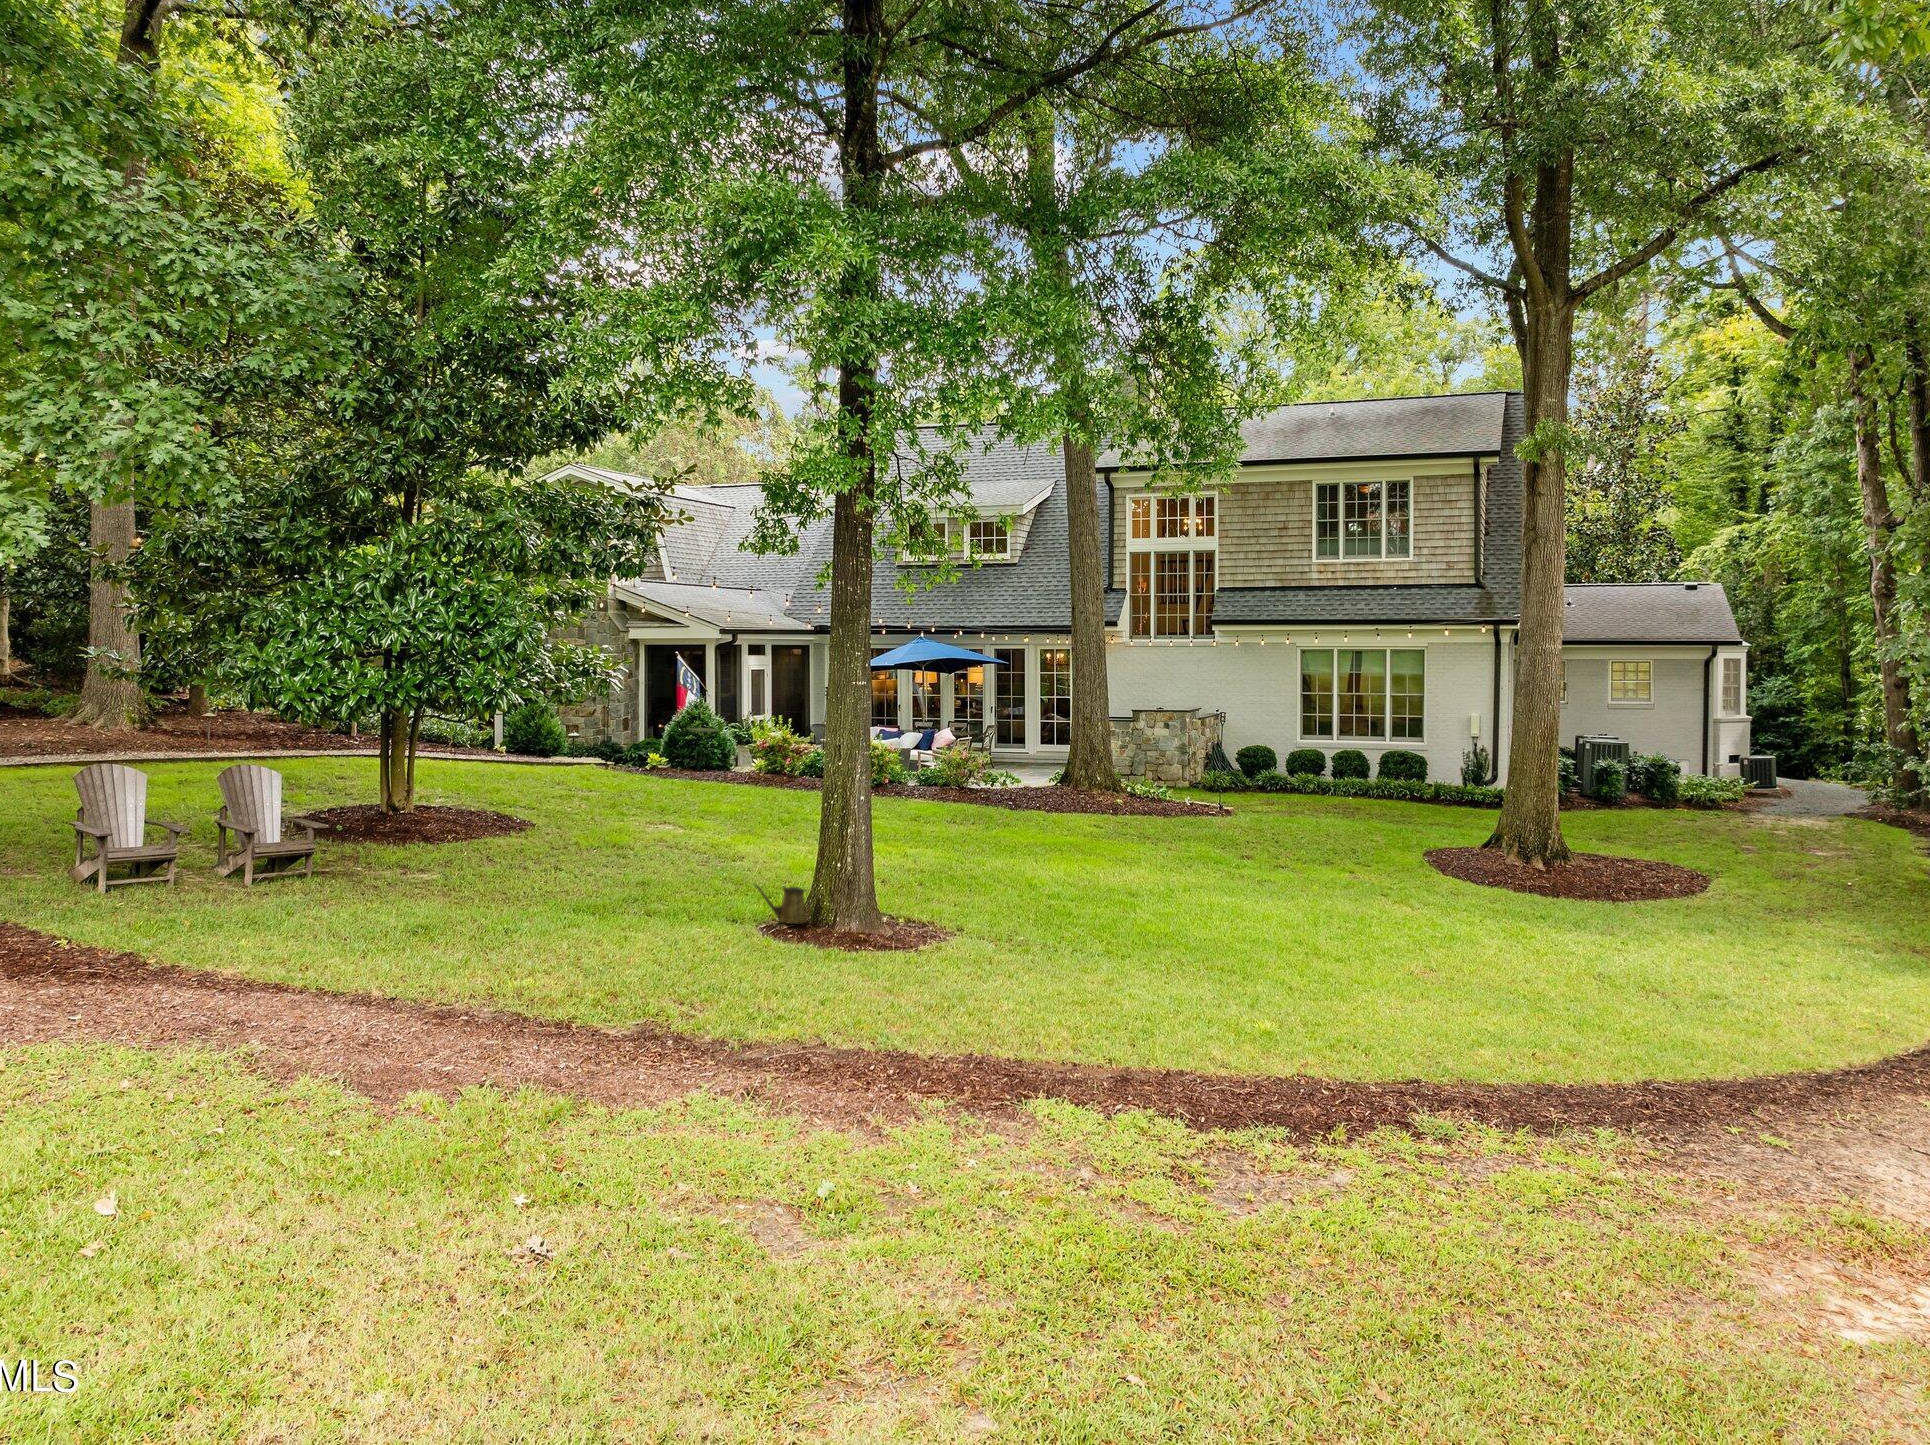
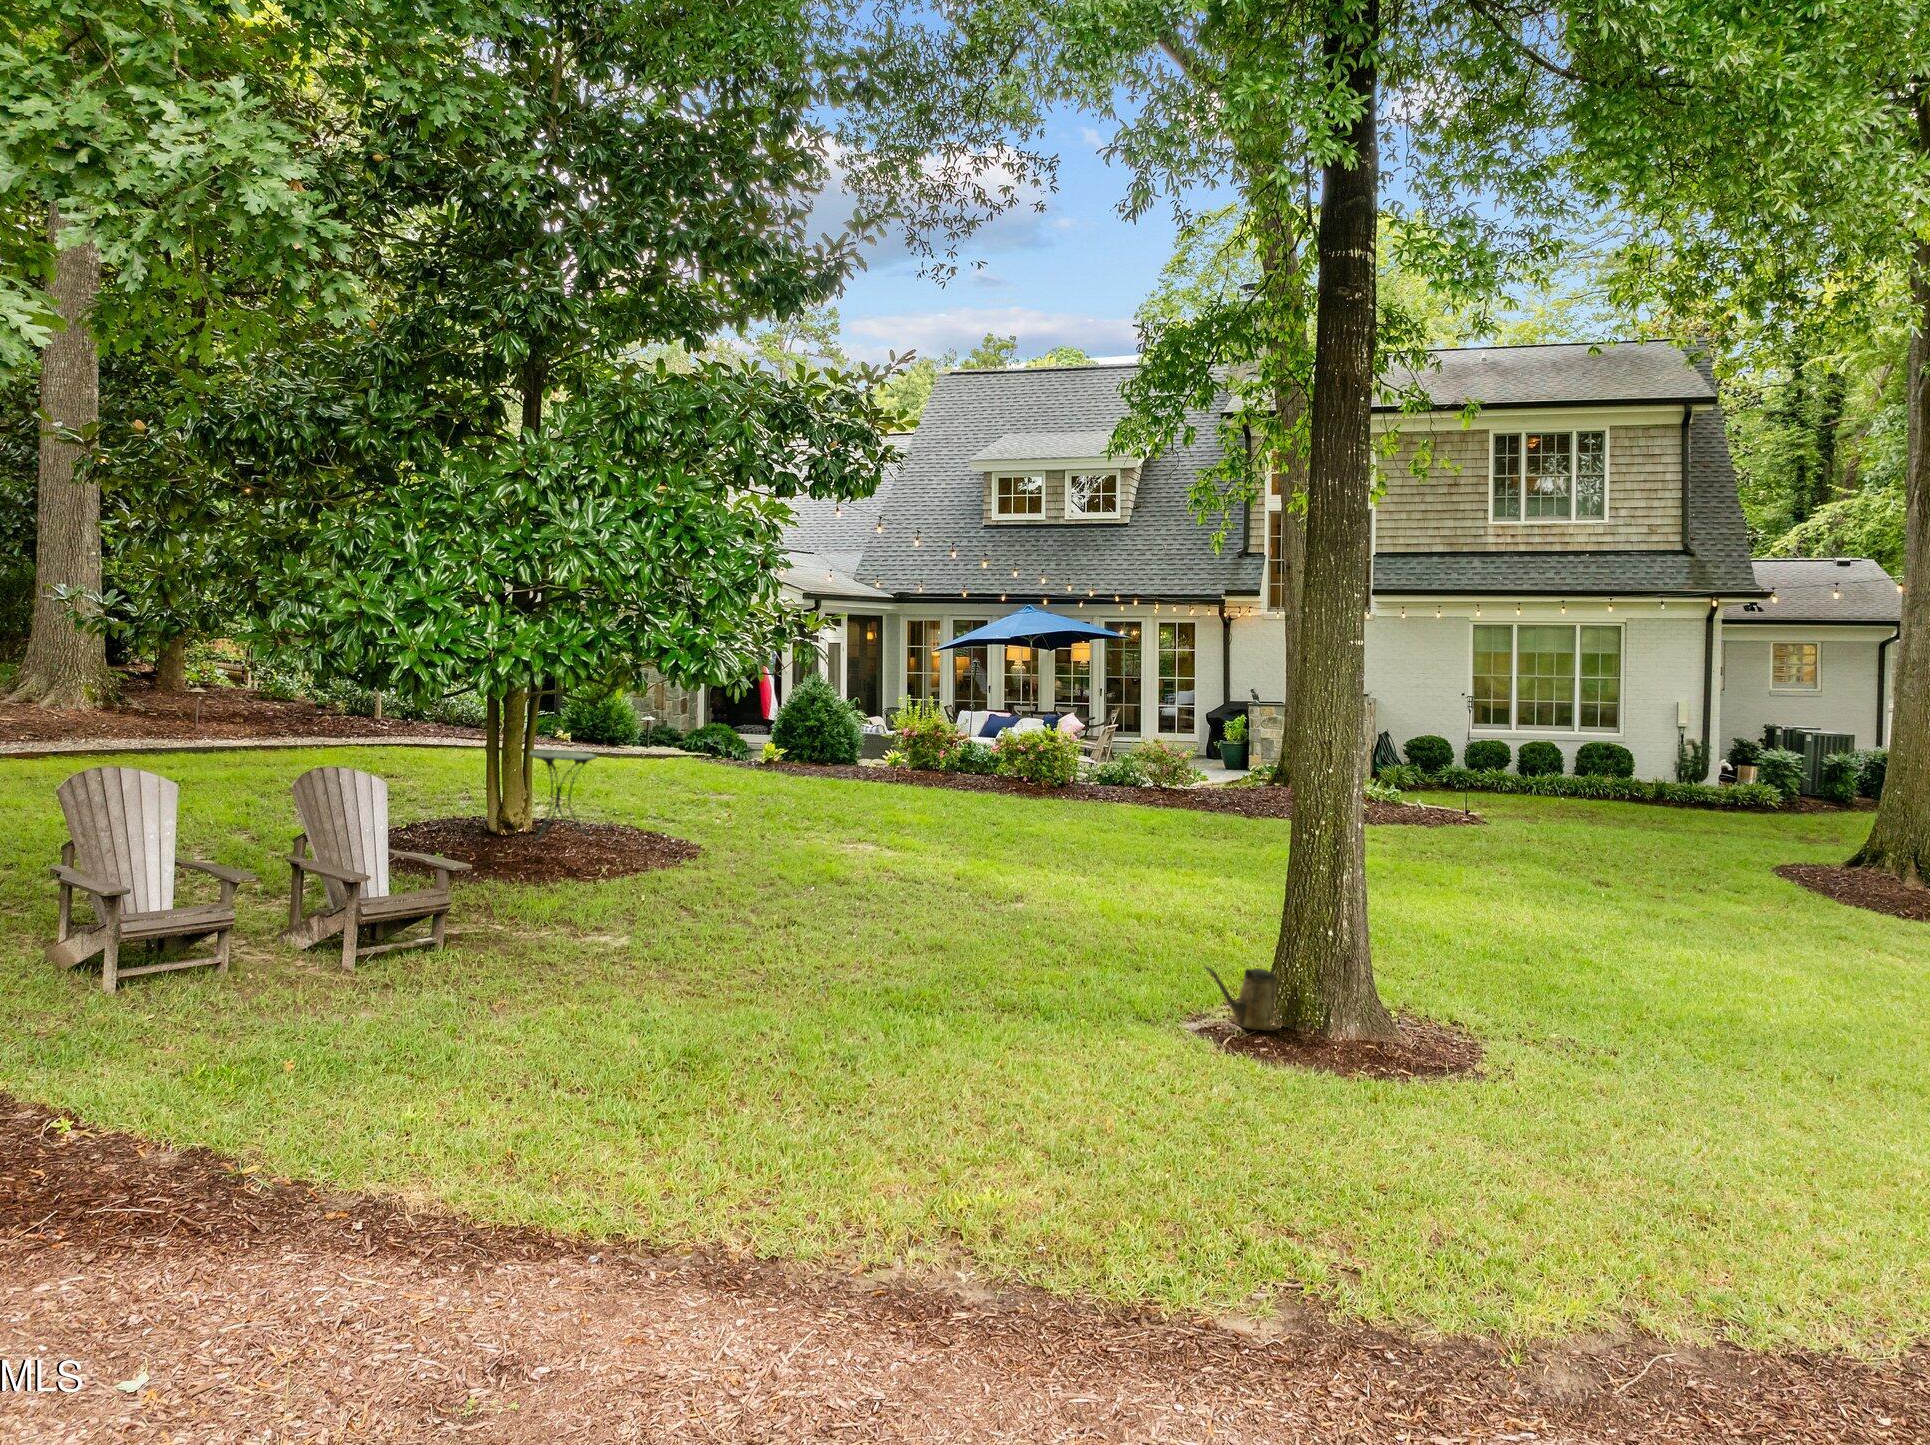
side table: present [687,728,719,762] -> present [529,750,597,840]

